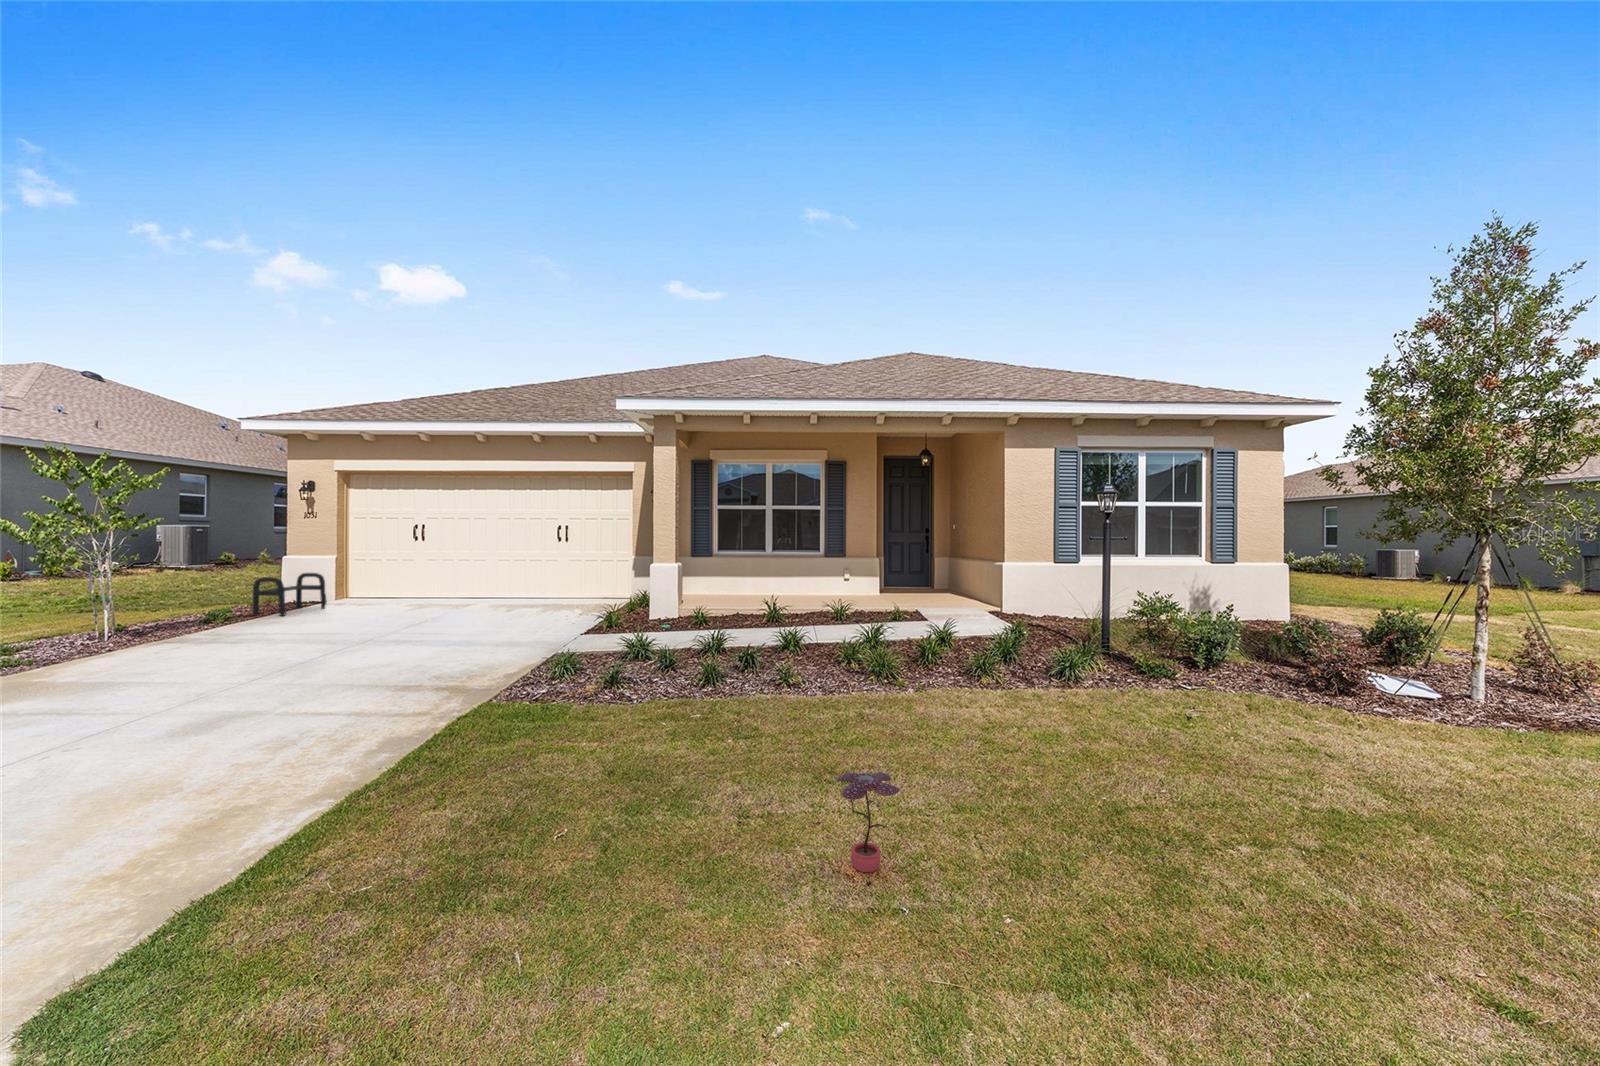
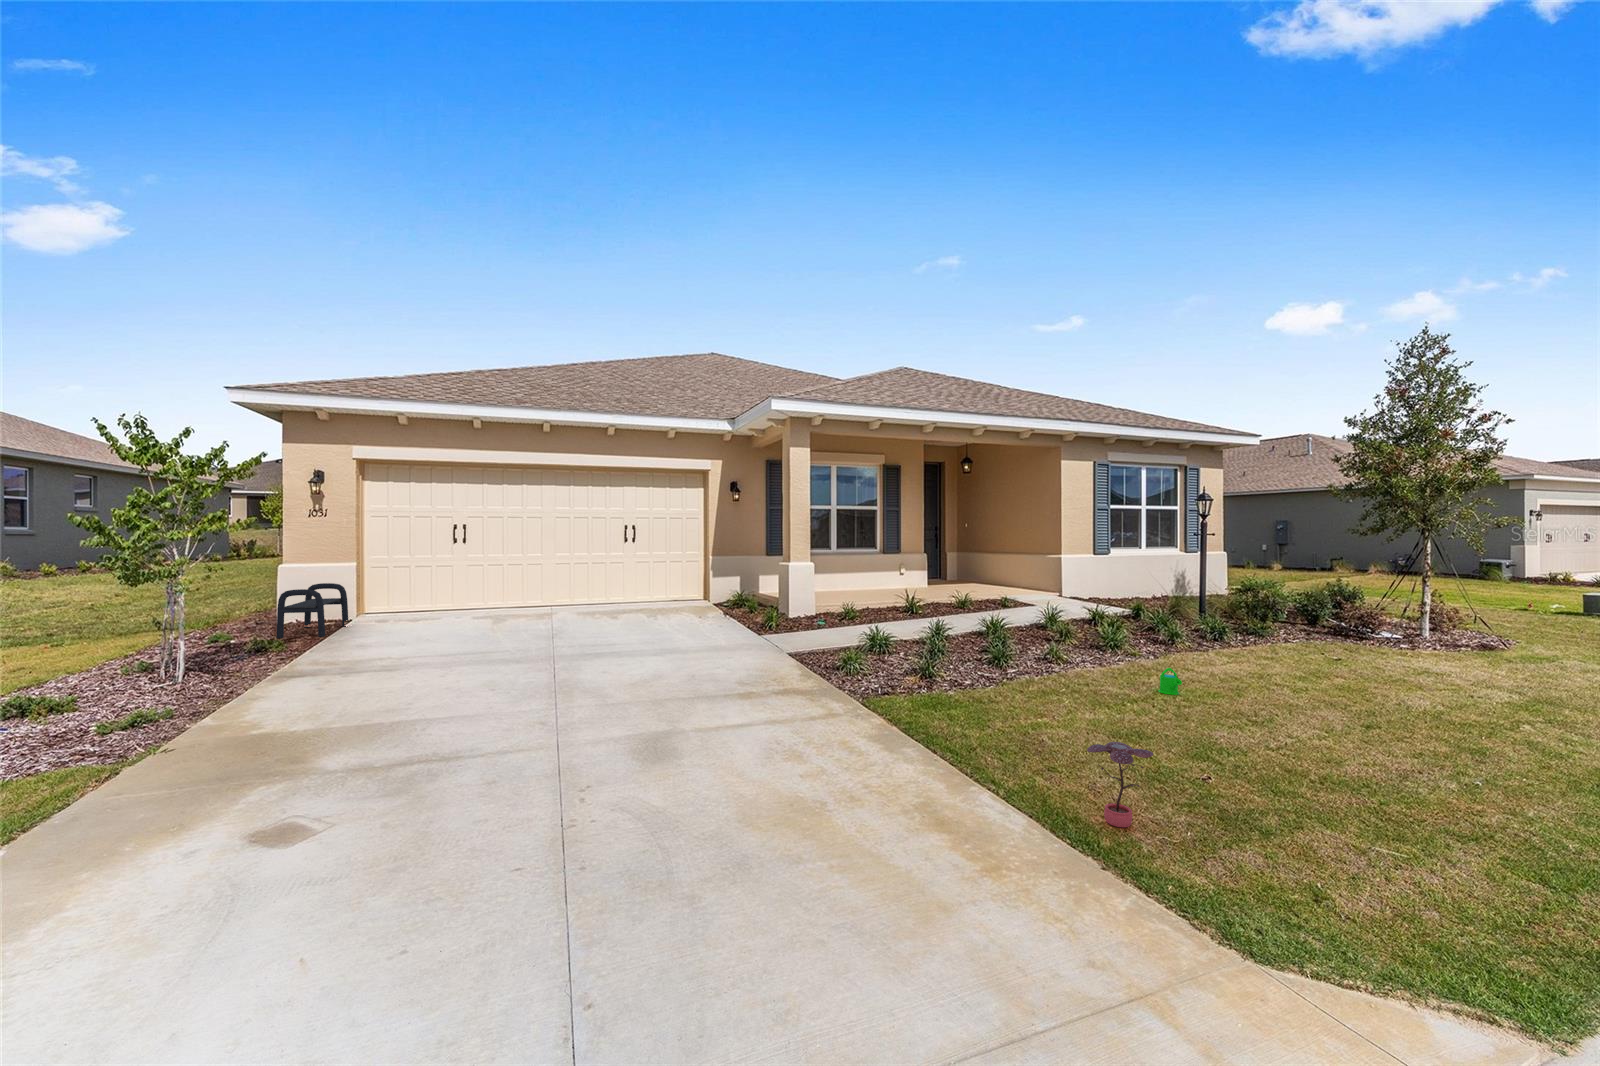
watering can: none [808,719,833,757] -> present [1158,668,1182,695]
potted plant: present [836,772,900,872] -> present [1087,742,1153,827]

